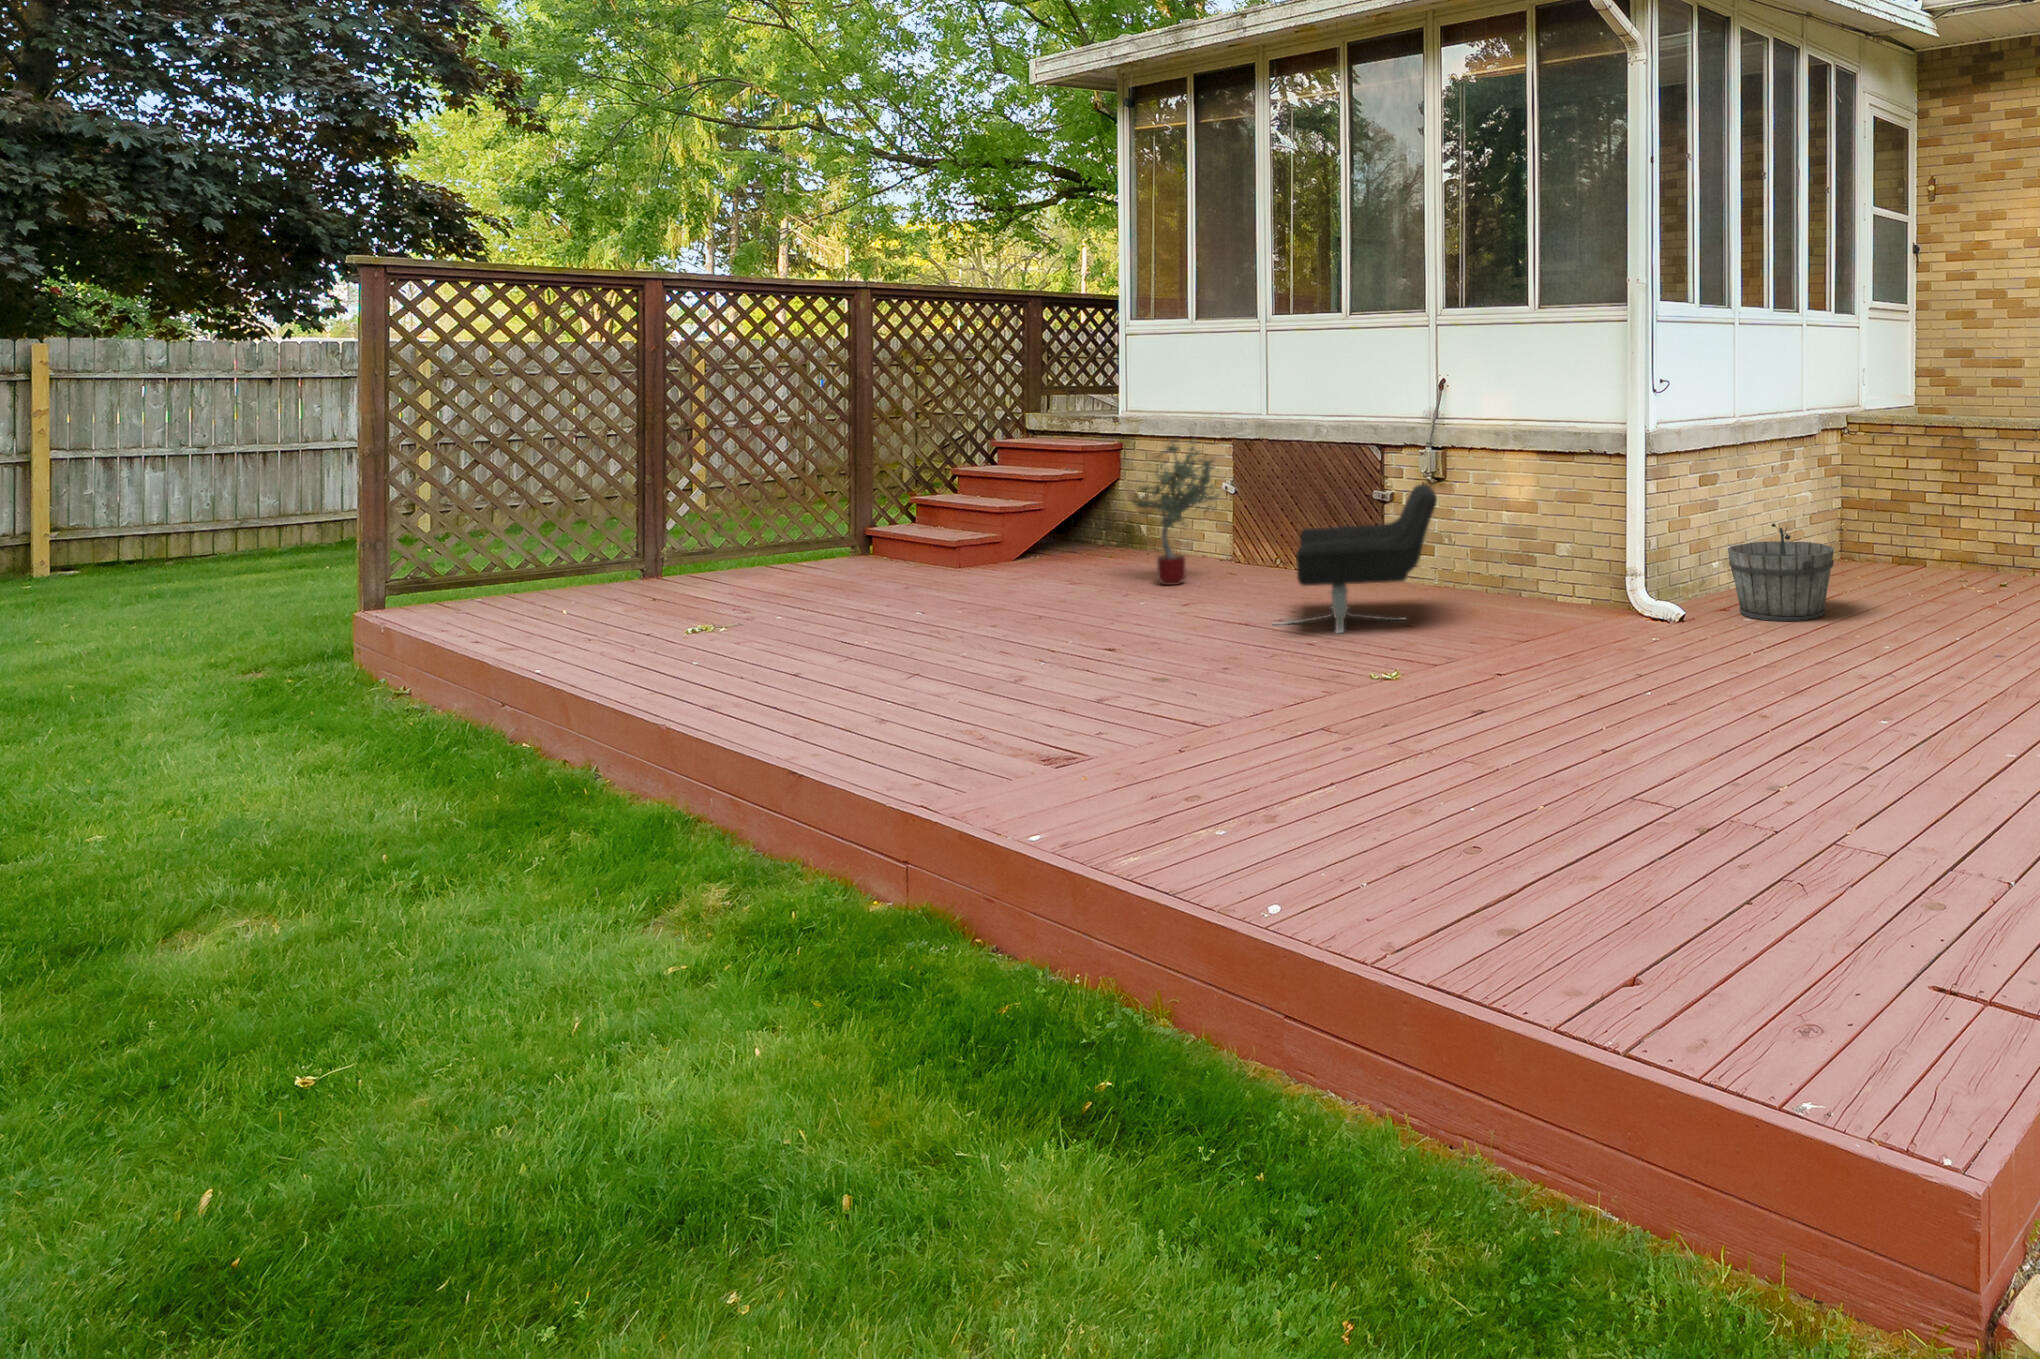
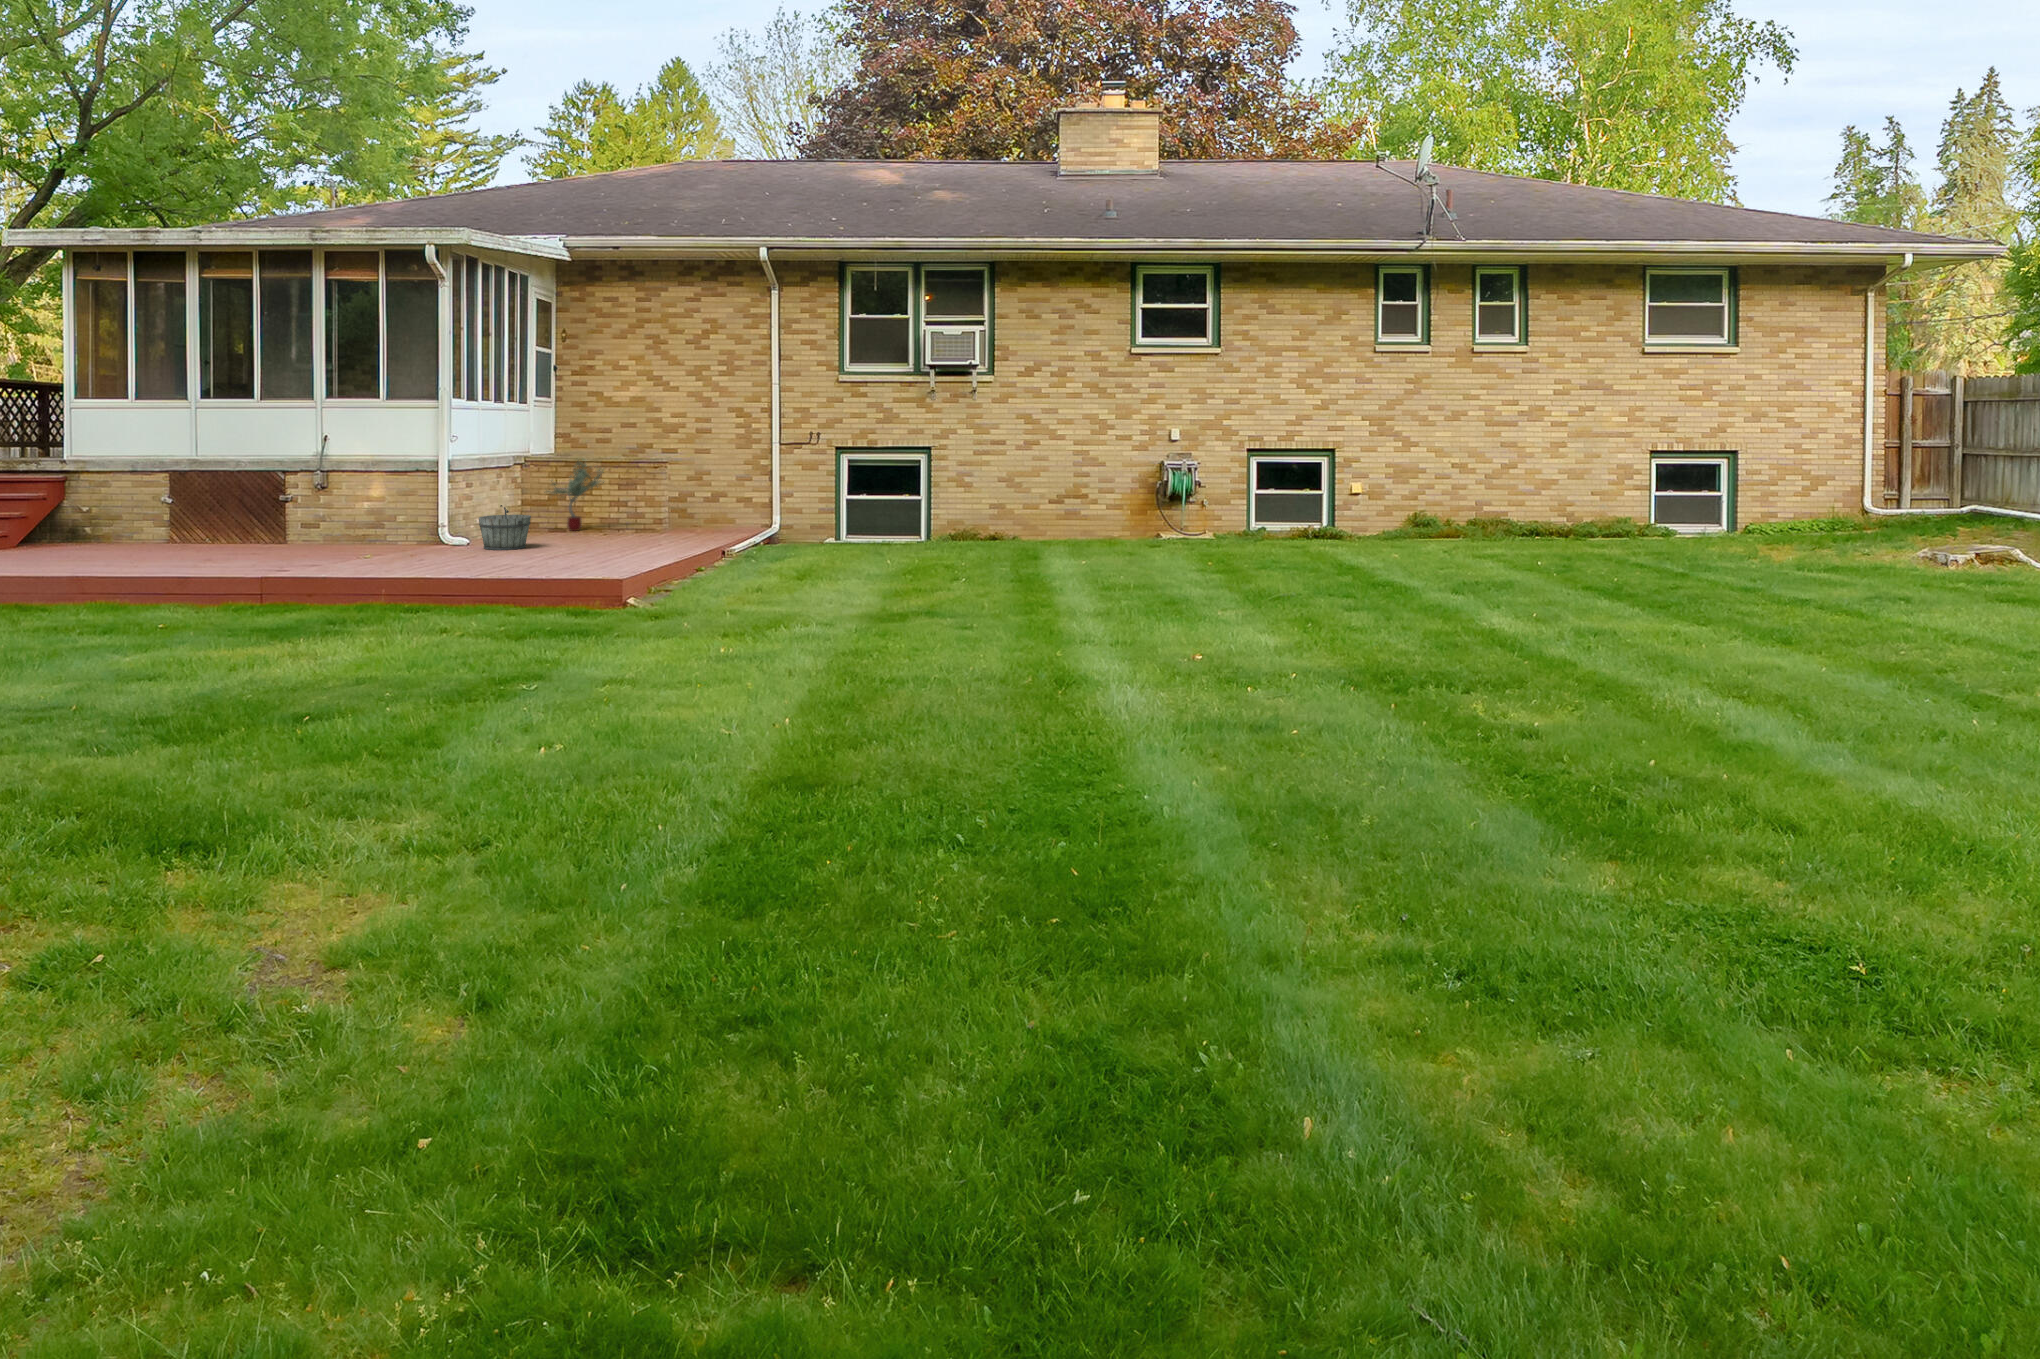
potted tree: present [1131,439,1220,585] -> present [547,460,604,531]
lounge chair: present [1296,484,1437,633] -> none [233,490,333,565]

